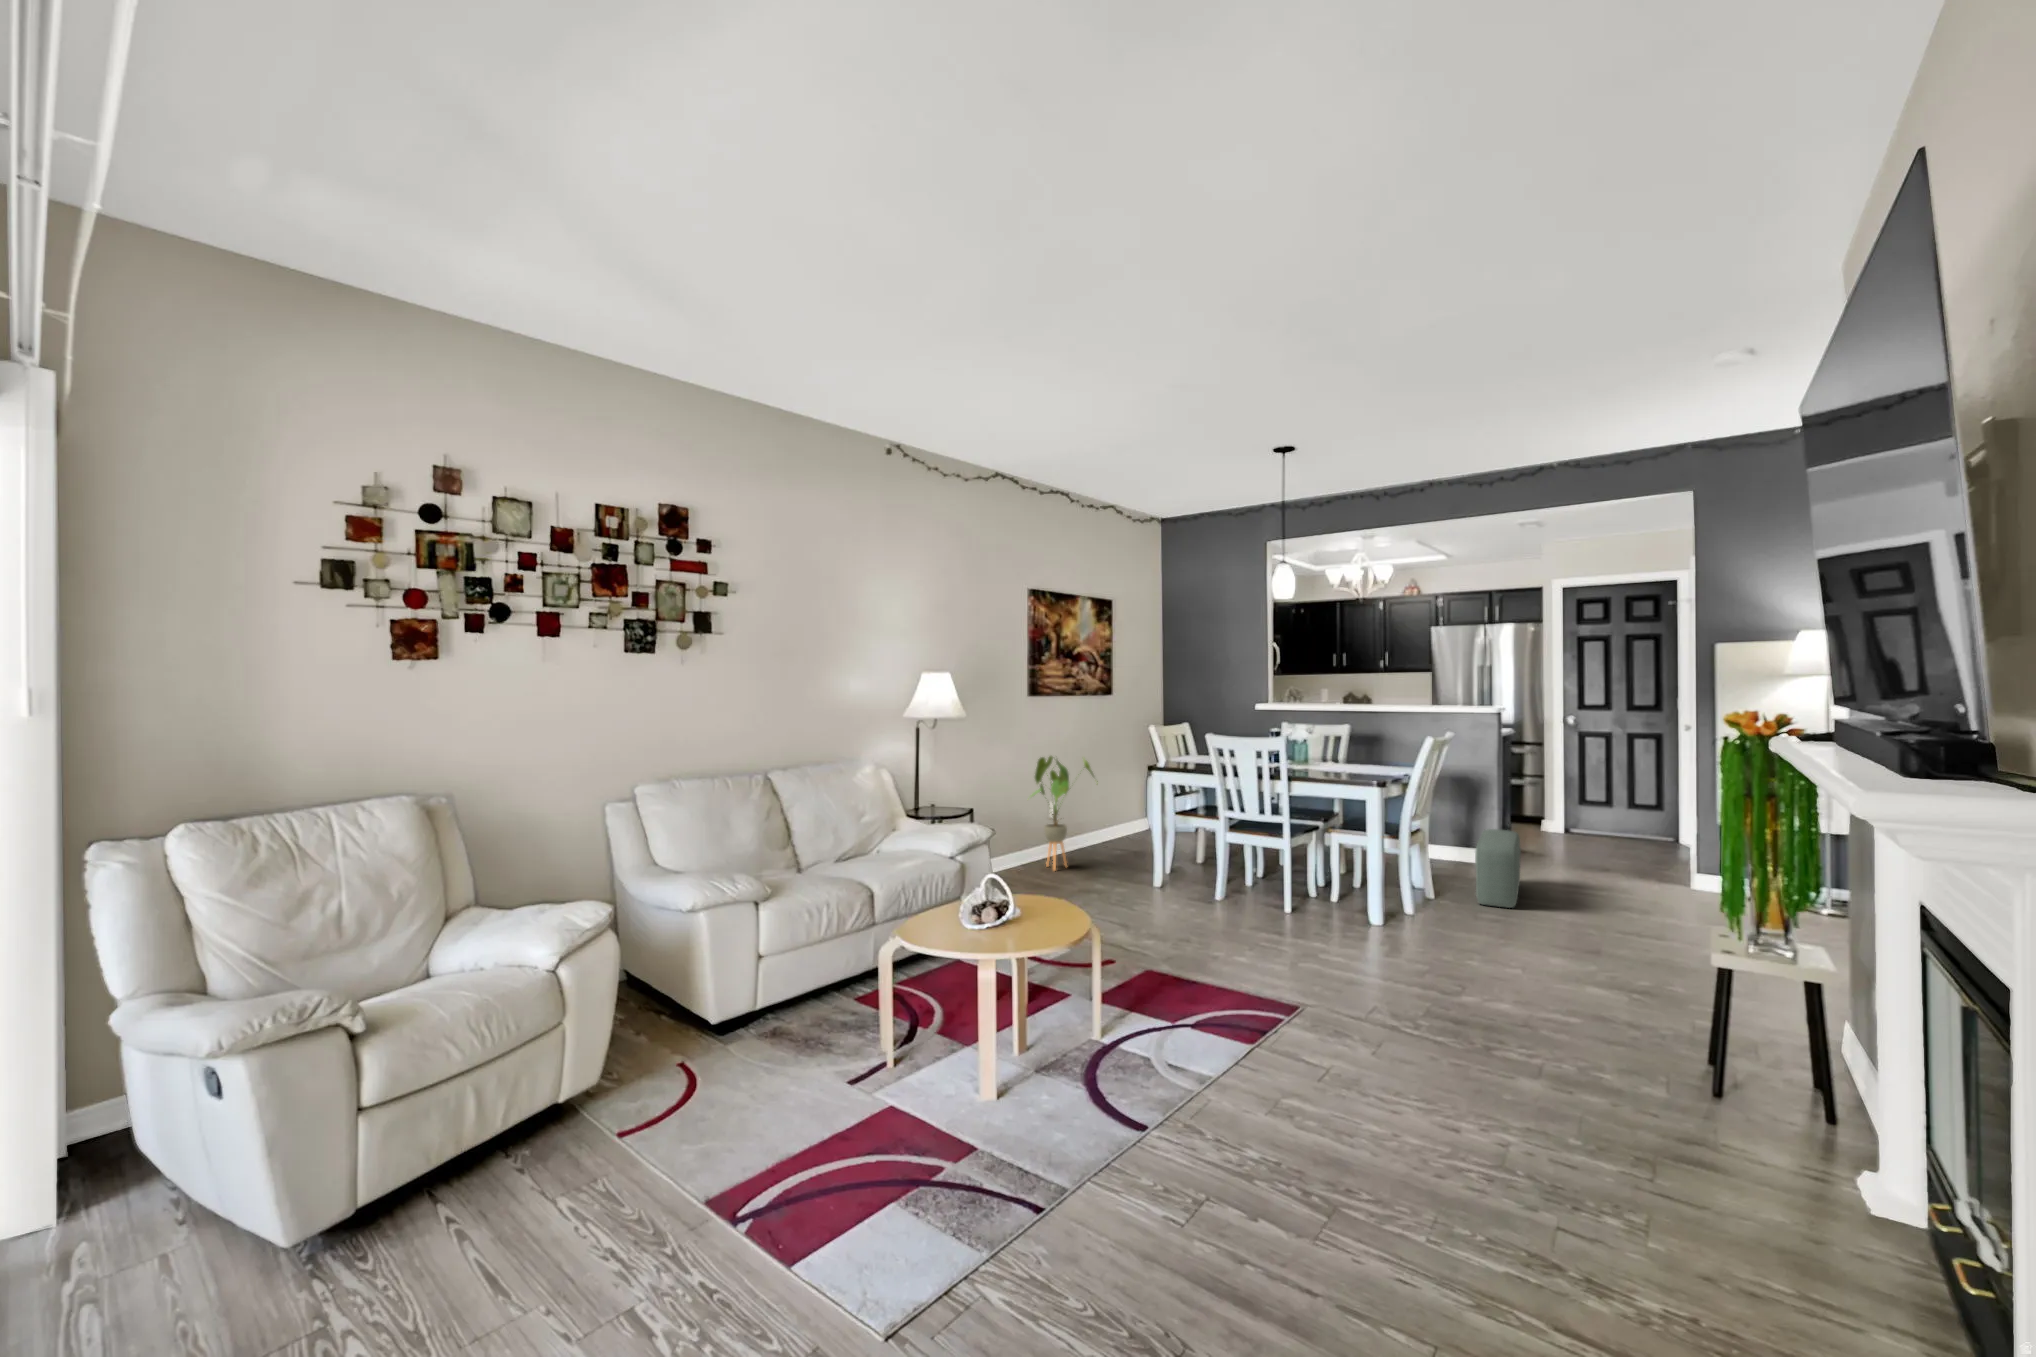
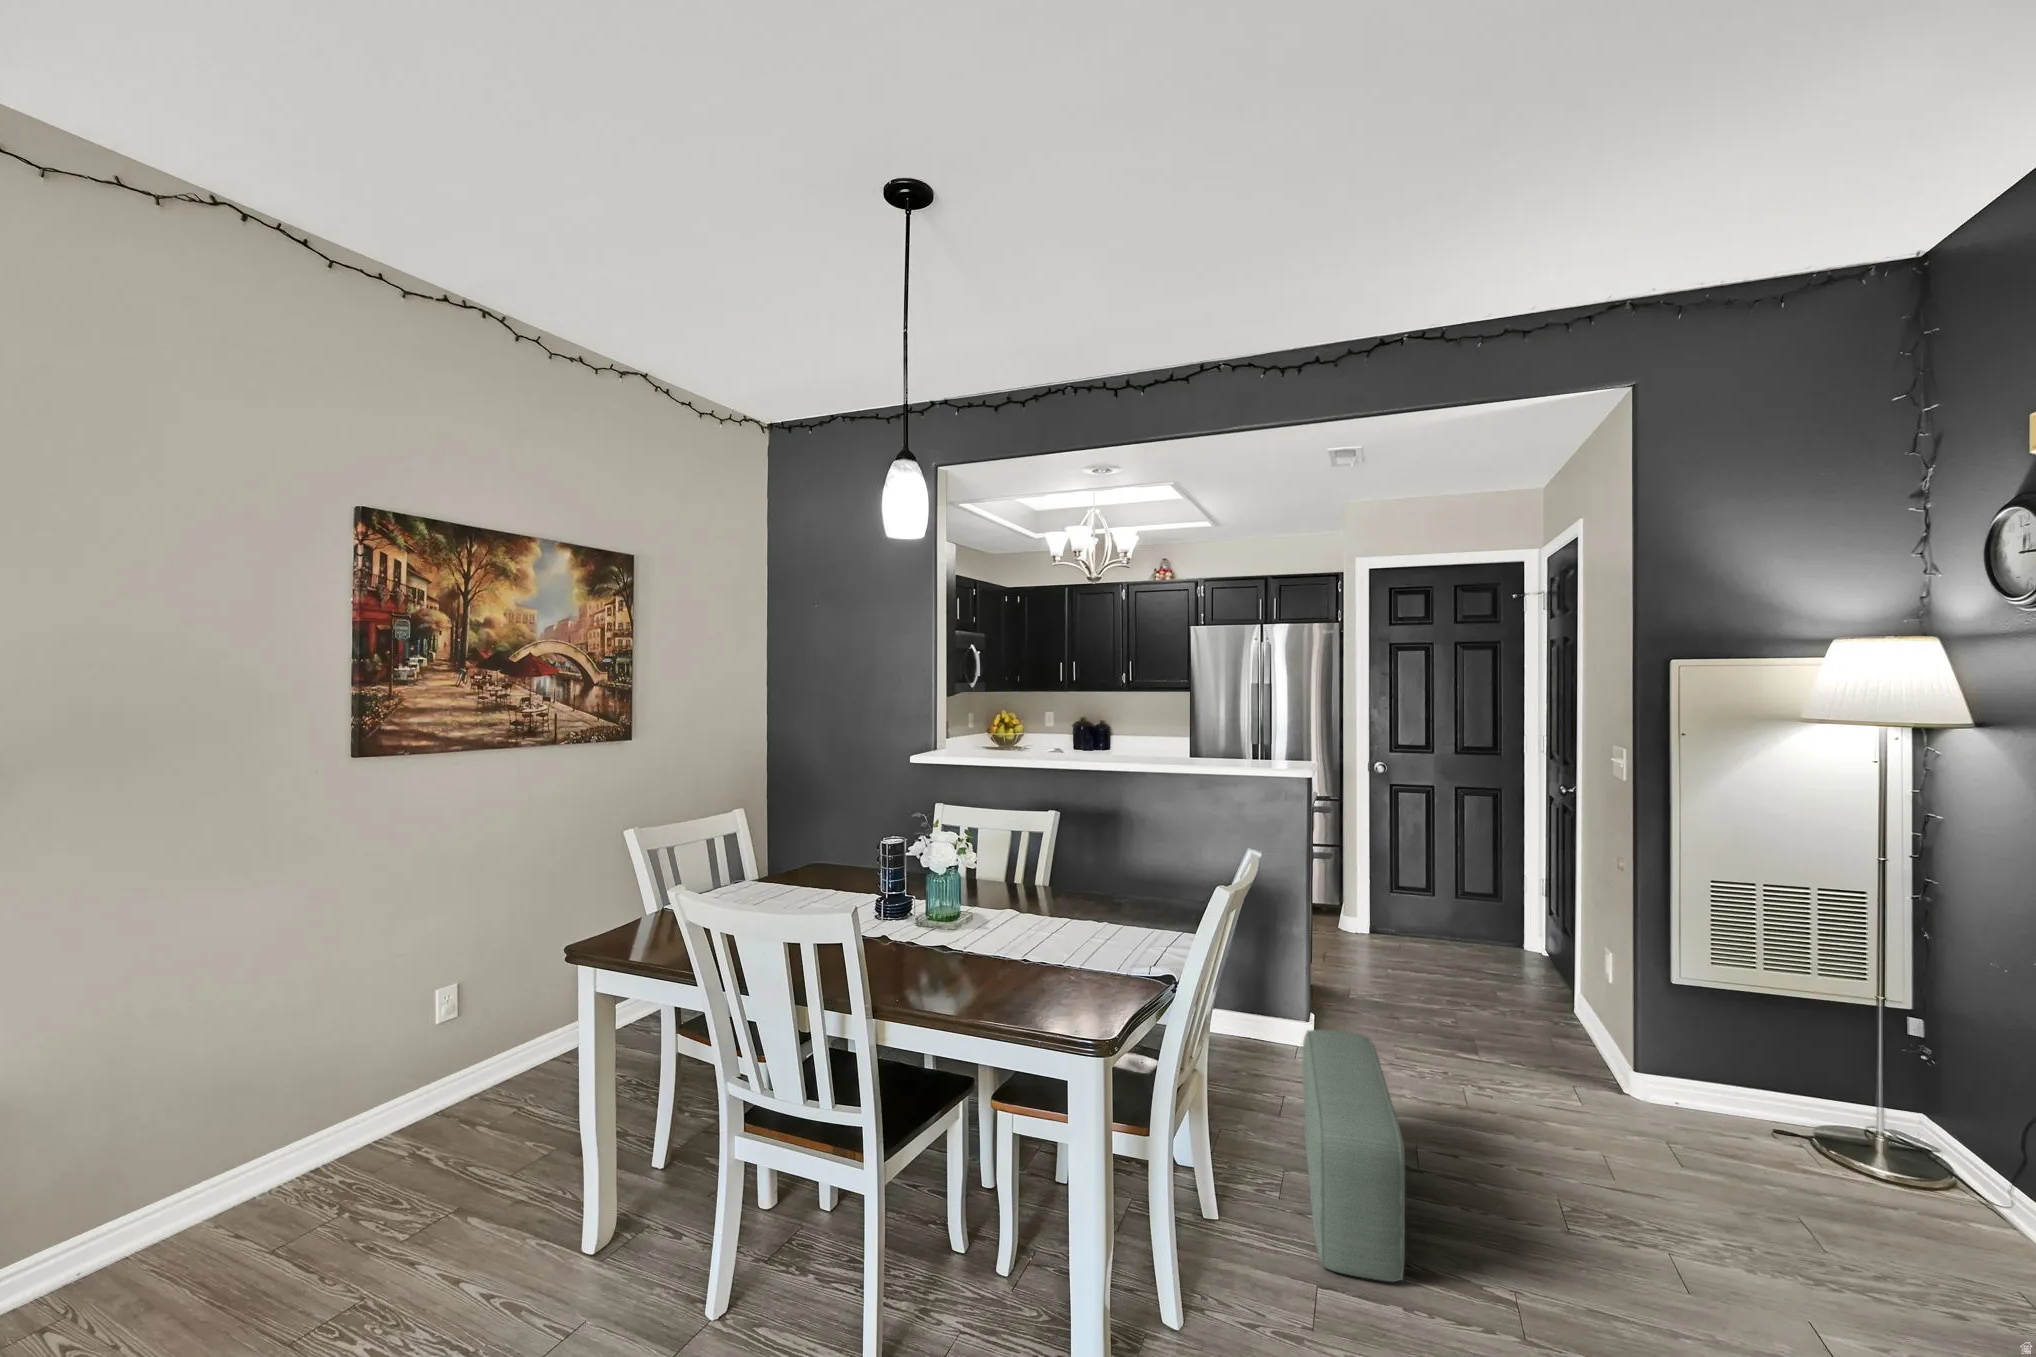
house plant: present [1032,756,1098,870] -> none [280,901,497,1207]

